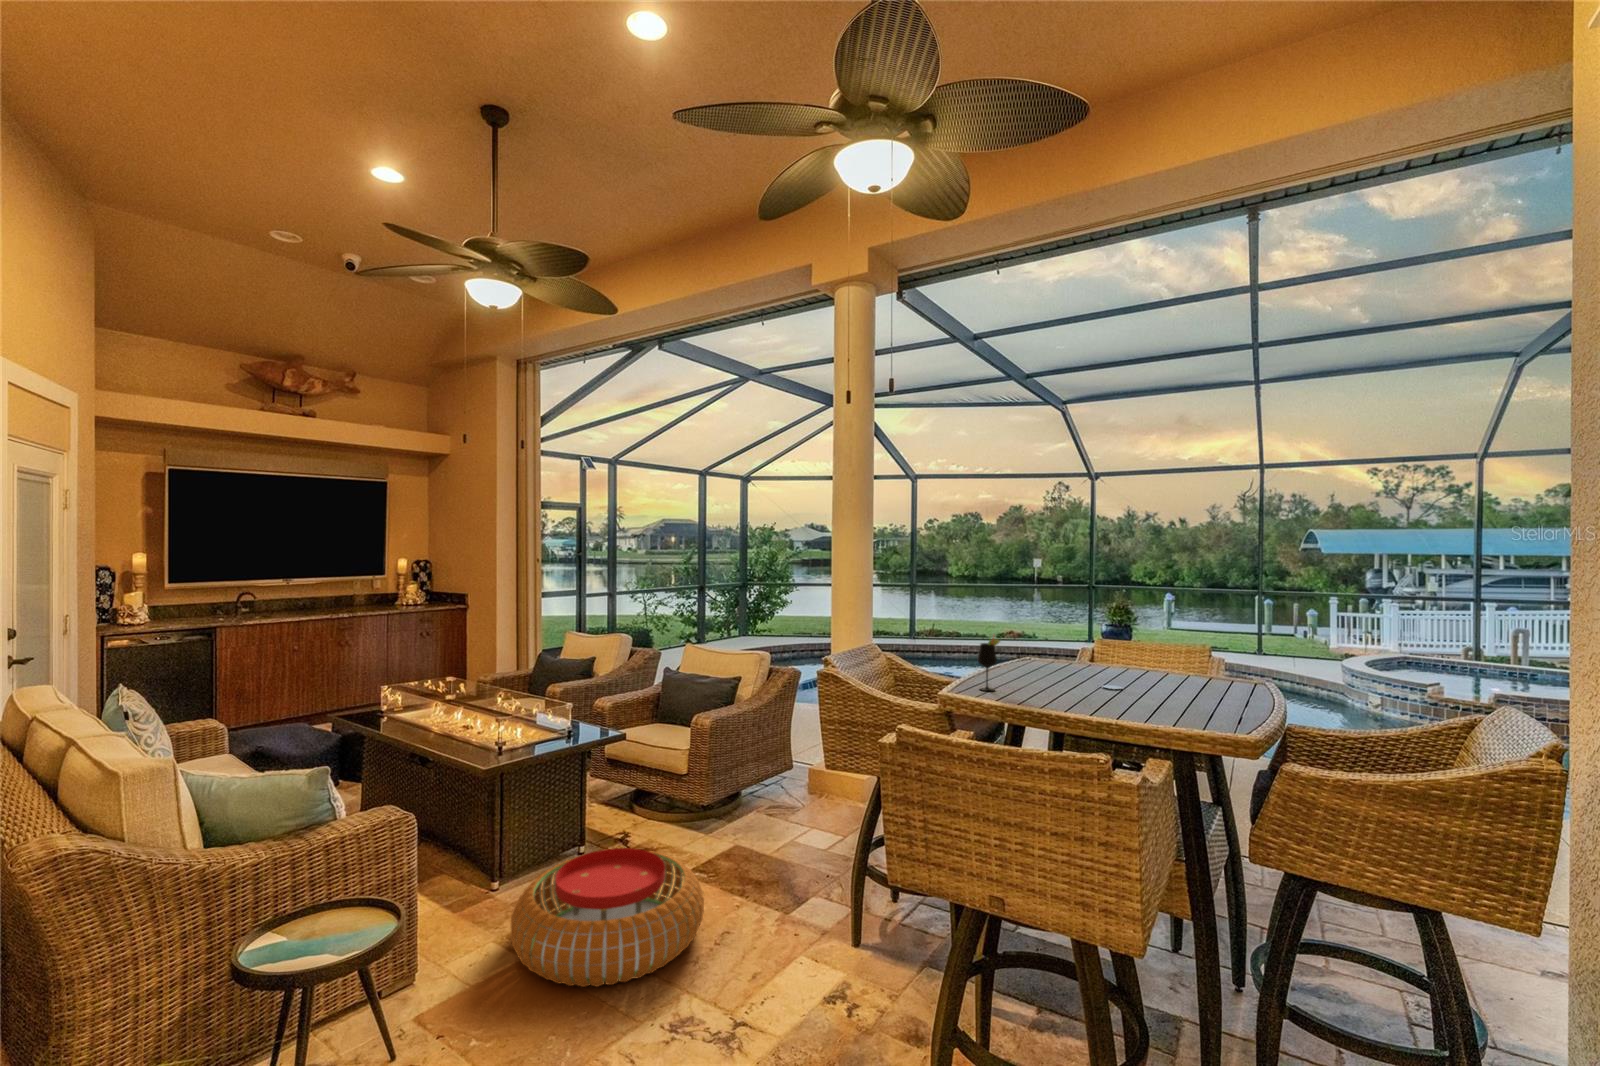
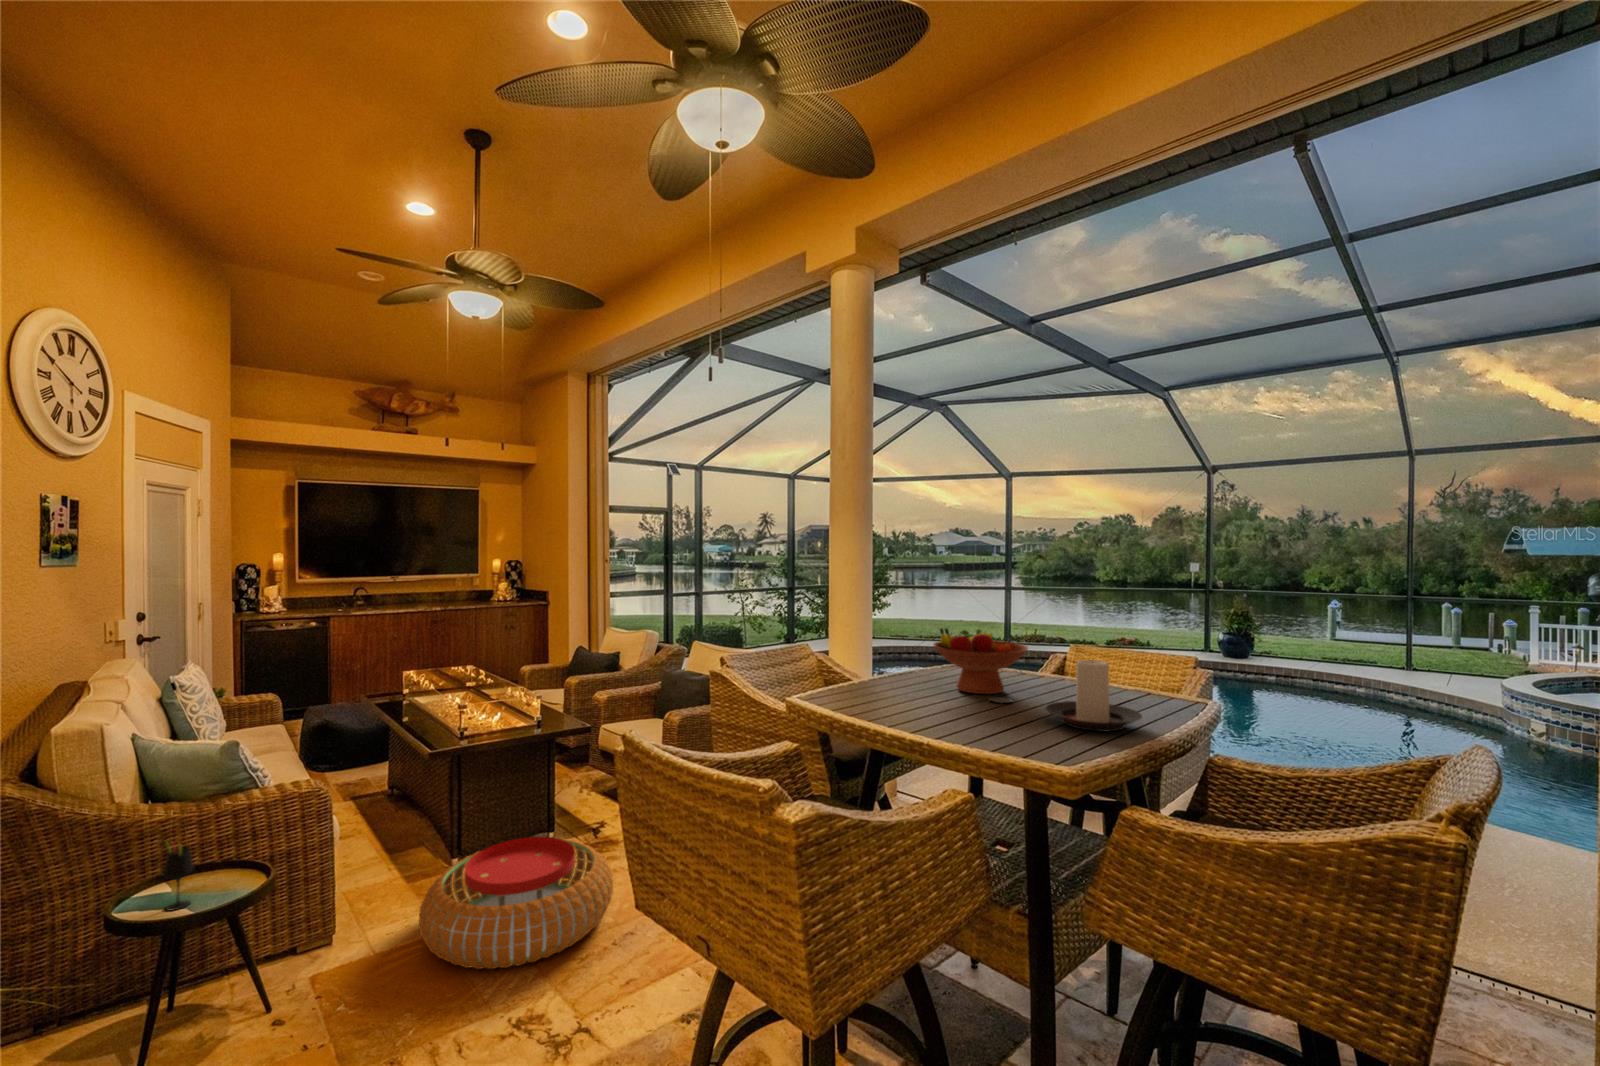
fruit bowl: none [1026,624,1115,682] -> present [933,628,1028,694]
wine glass: present [978,638,1000,691] -> present [163,846,193,911]
candle holder: none [1161,646,1249,708] -> present [1046,660,1142,731]

